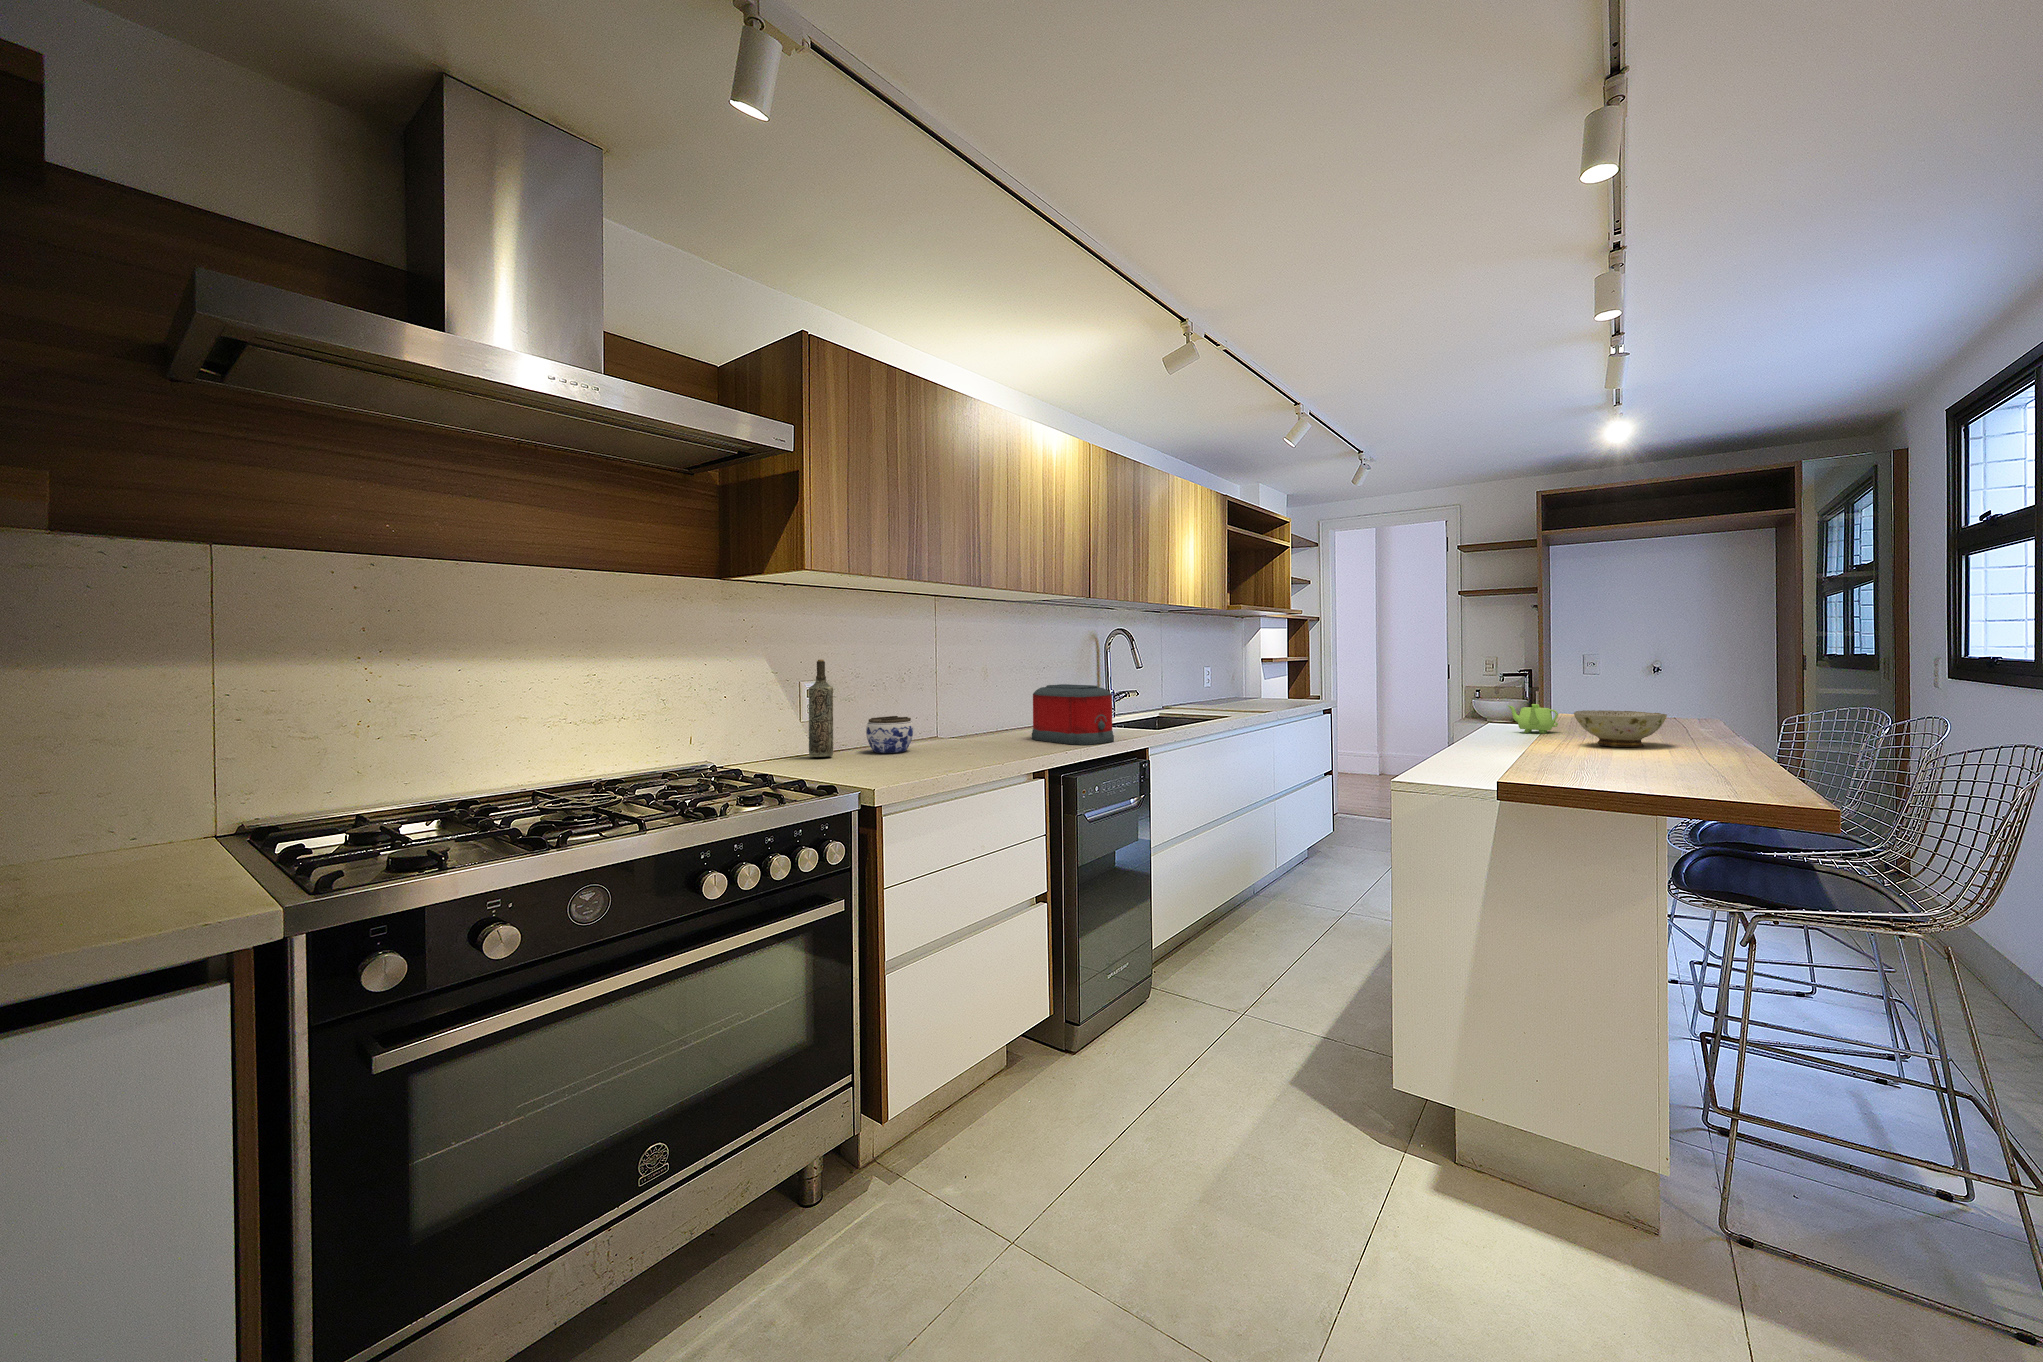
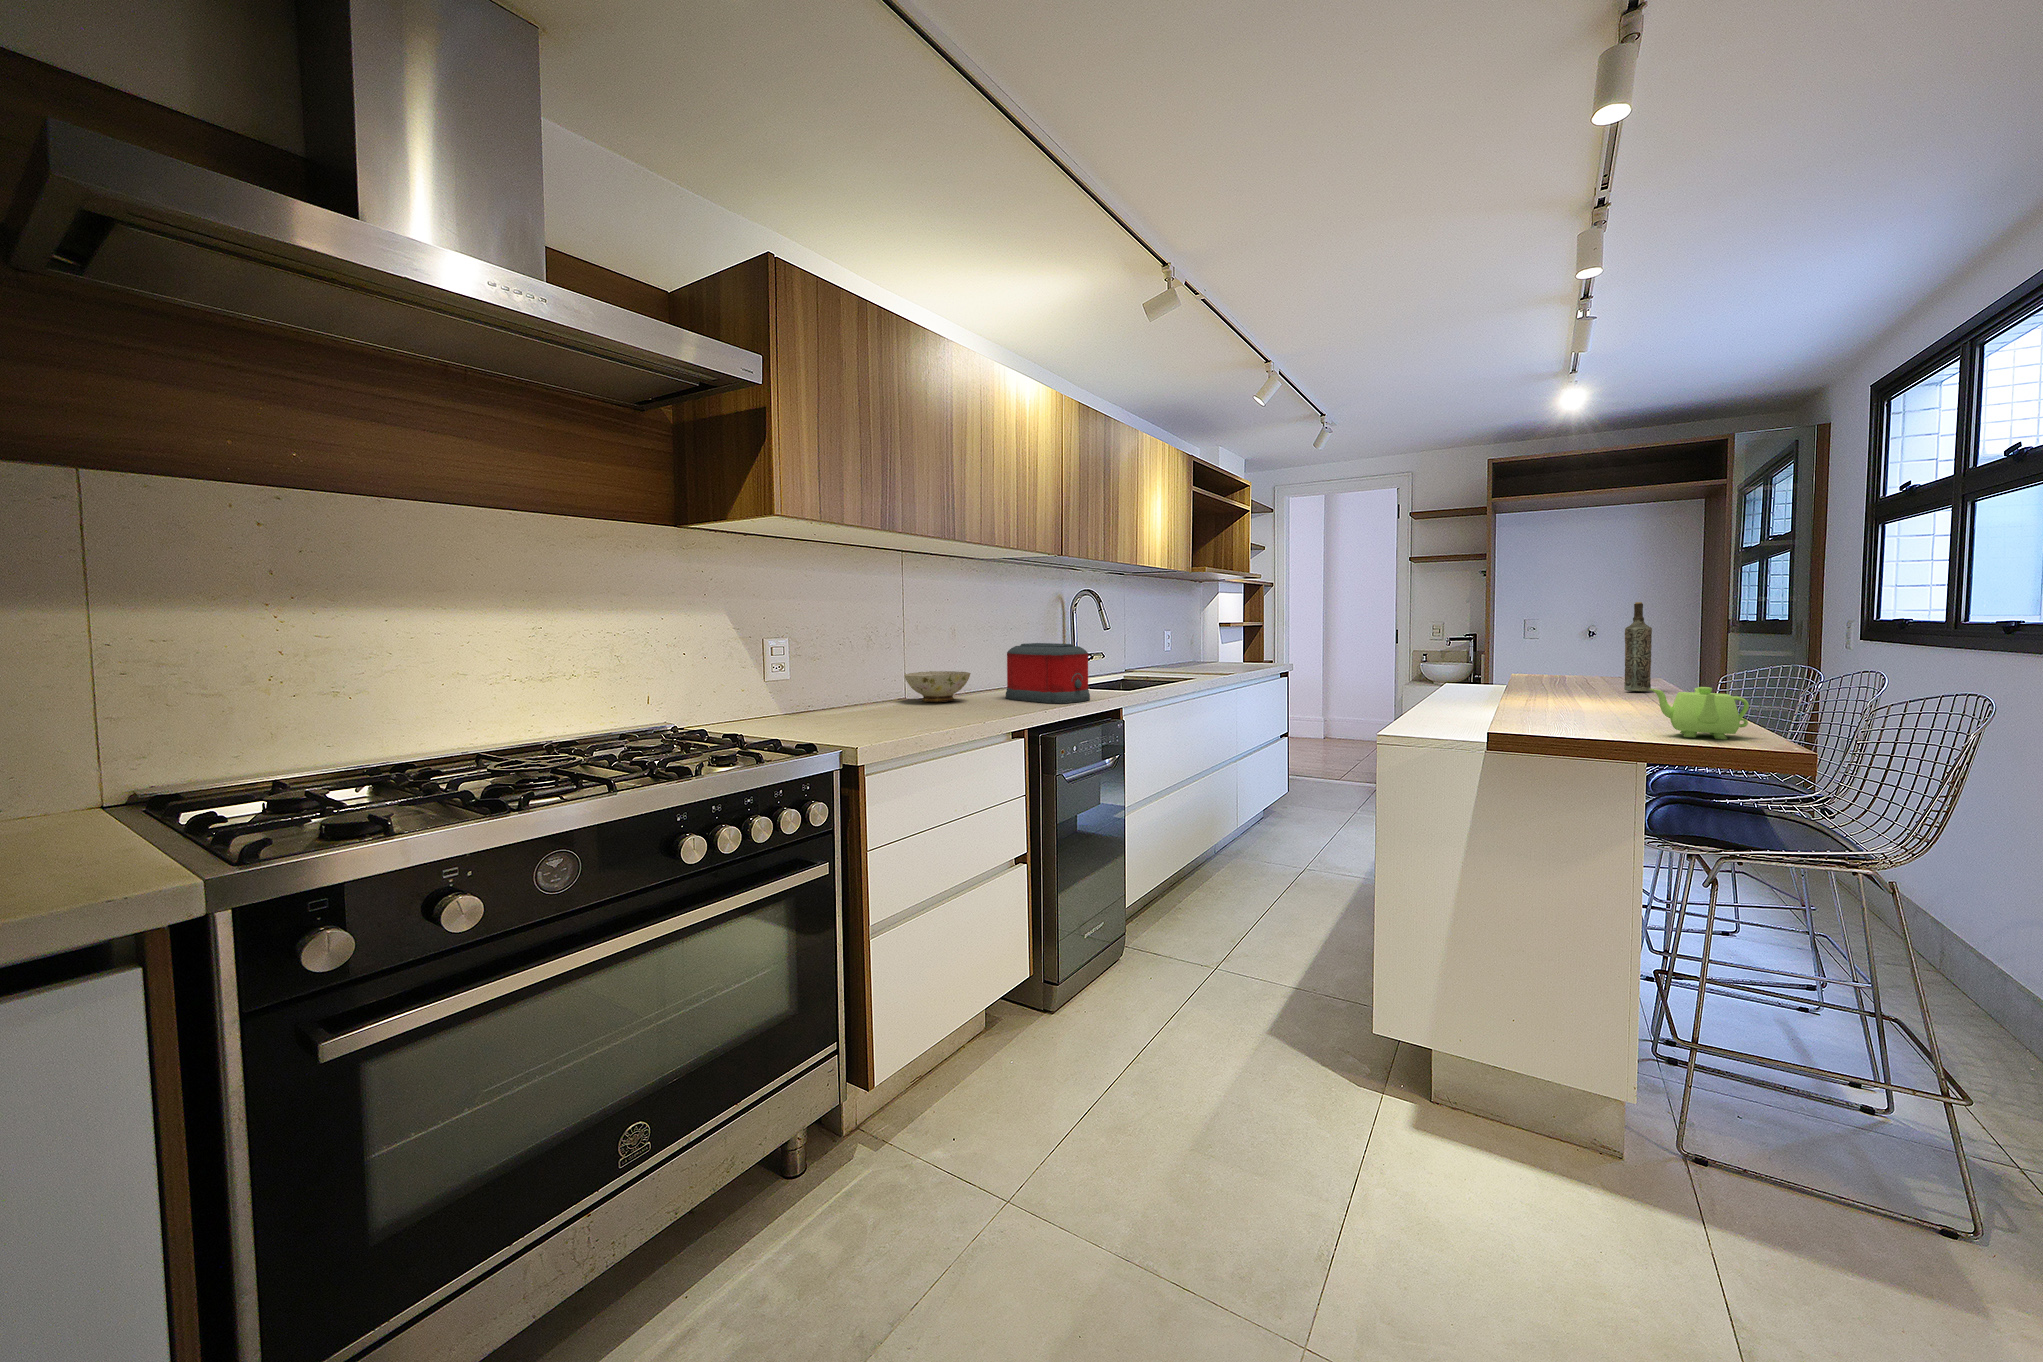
bottle: present [809,659,833,757] -> present [1624,602,1652,692]
teapot: present [1507,704,1558,734] -> present [1650,687,1749,740]
ceramic bowl: present [1574,710,1667,747] -> present [904,671,971,702]
jar: present [866,716,913,753] -> none [838,674,887,713]

